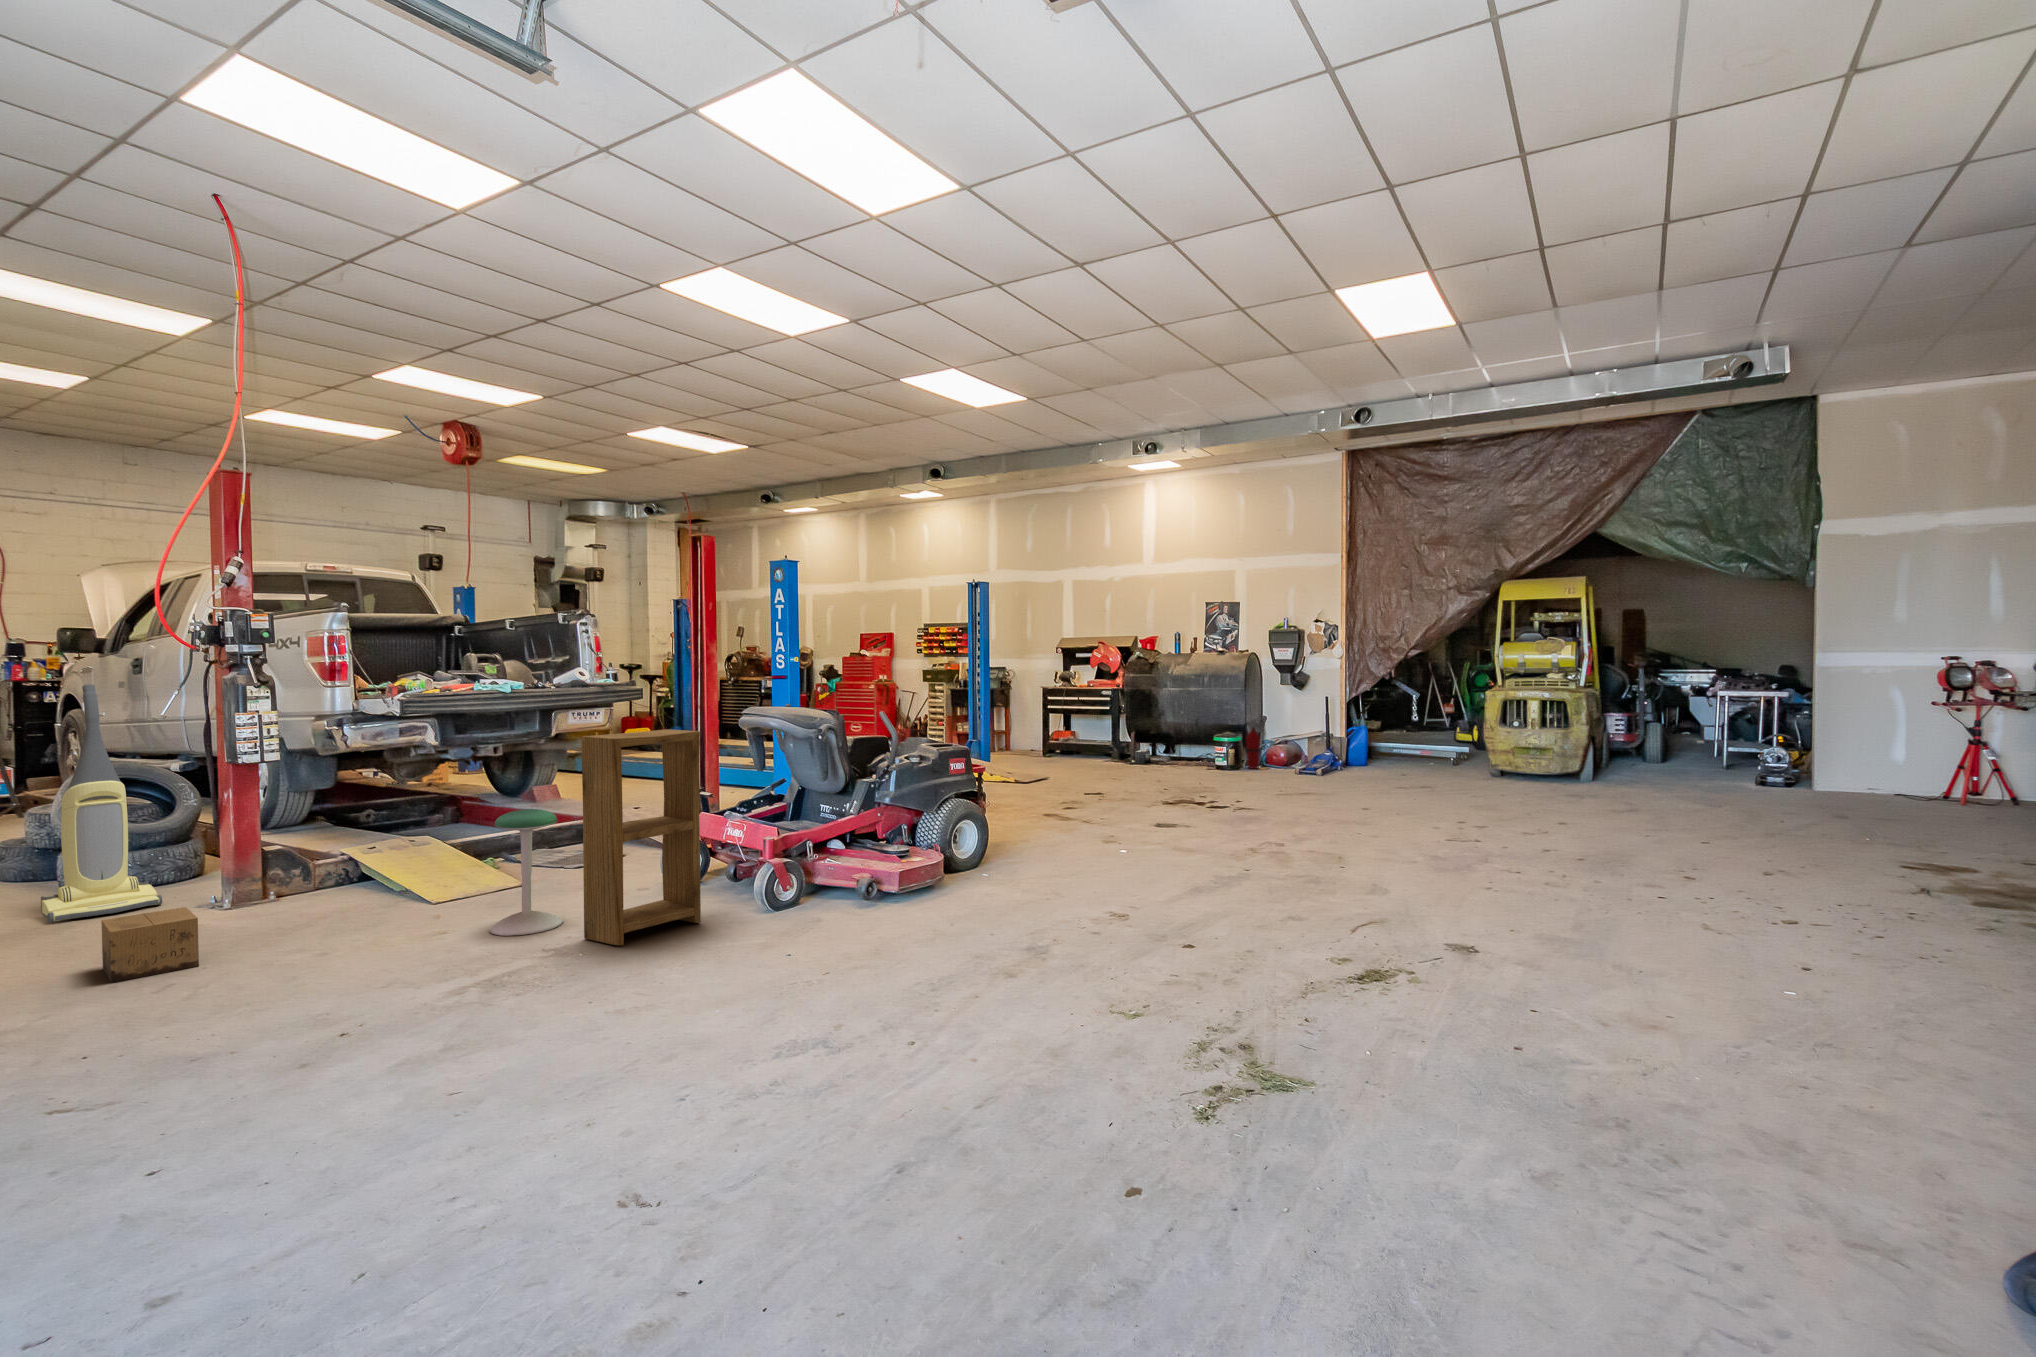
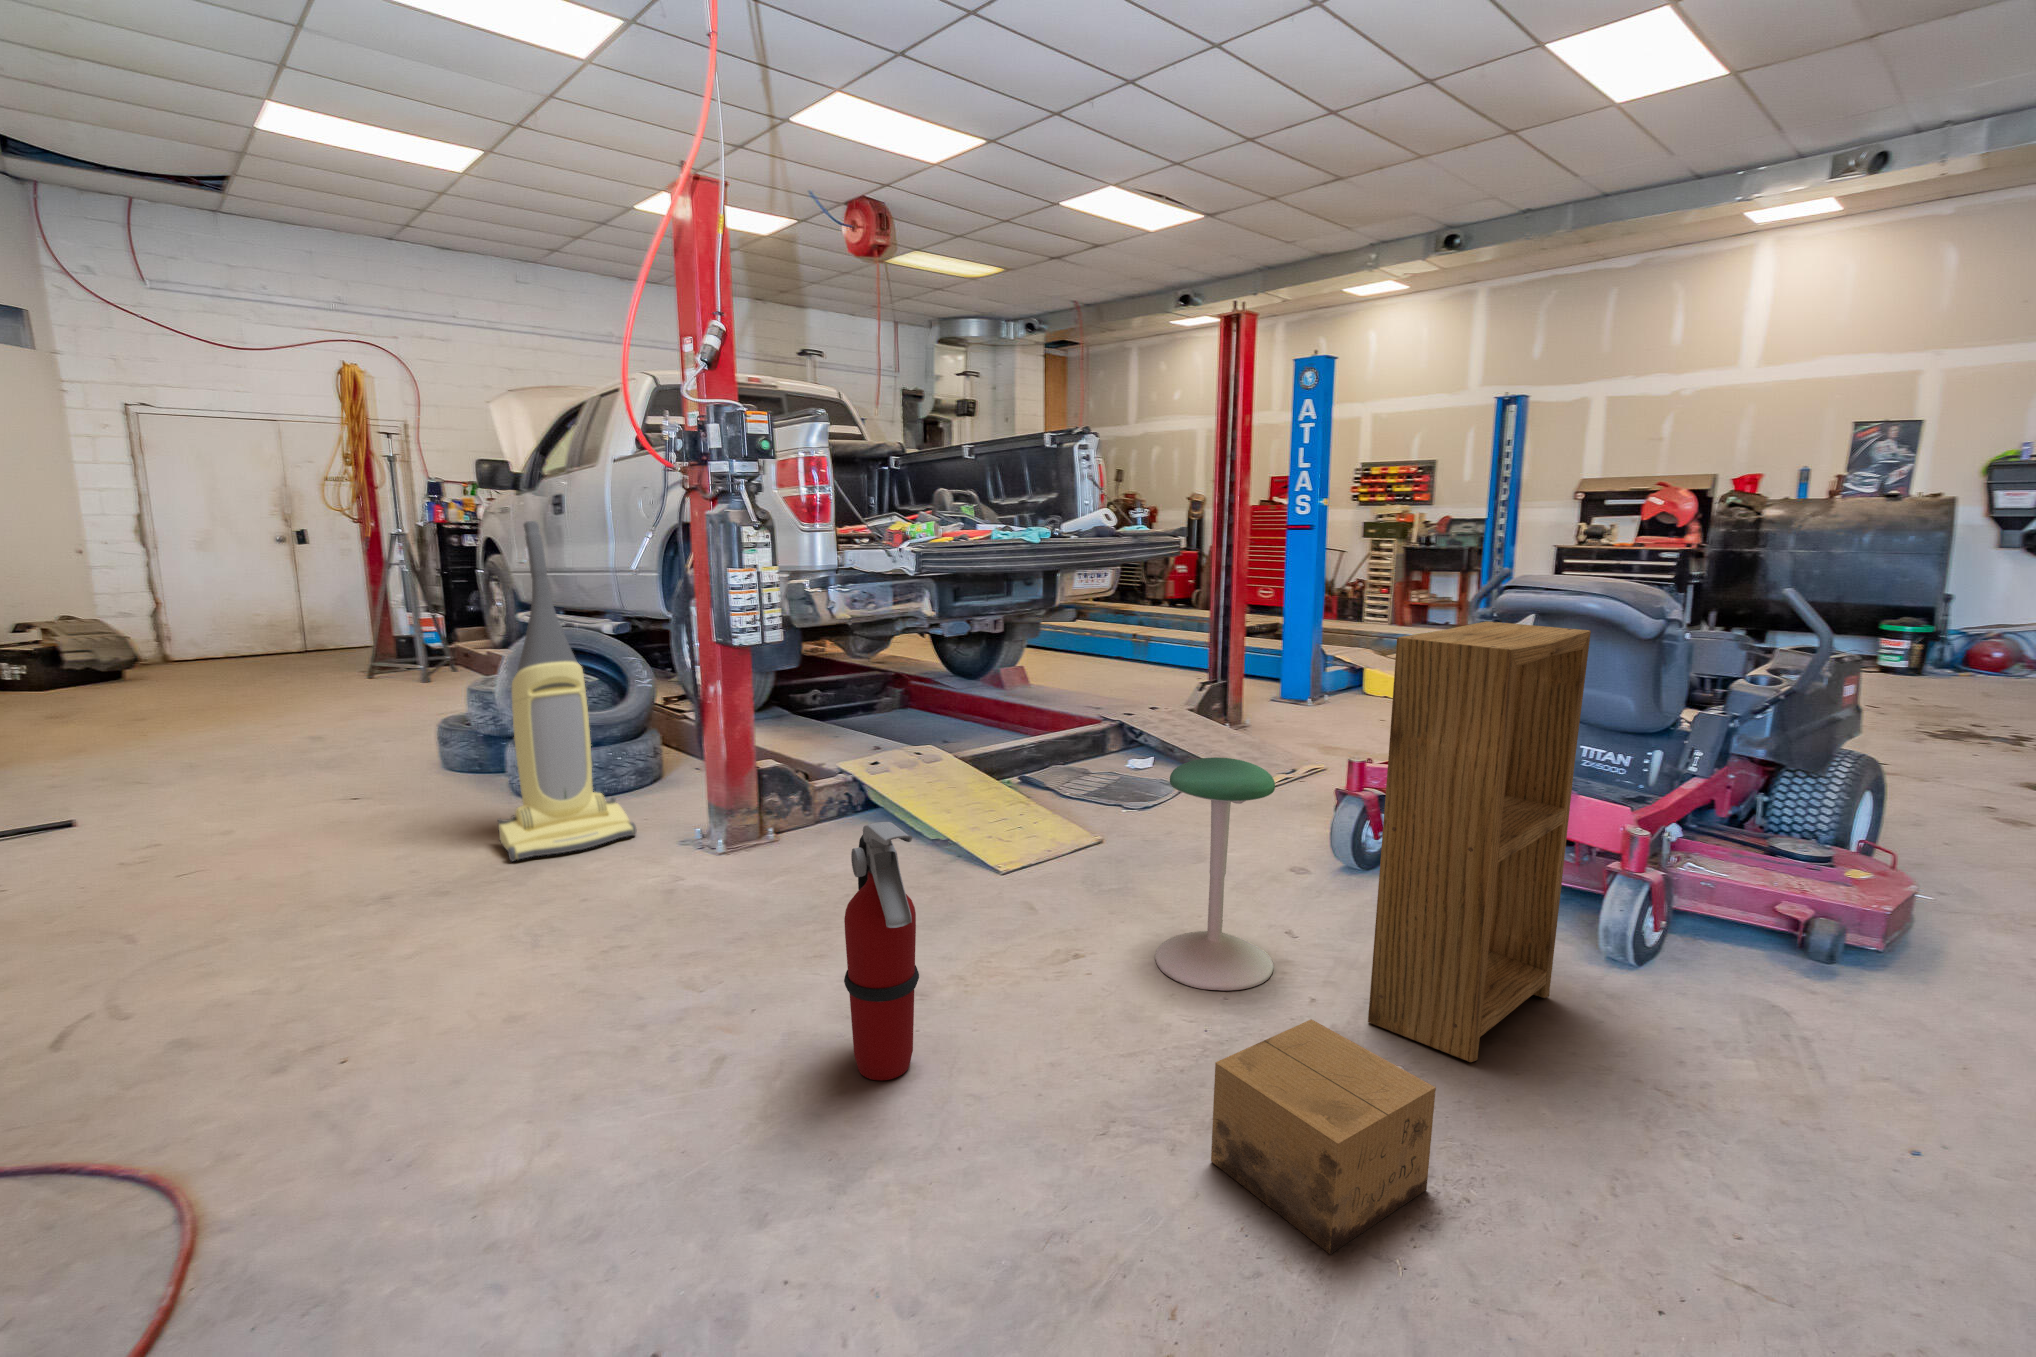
fire extinguisher: present [1243,718,1265,769] -> present [844,822,919,1080]
cardboard box: present [102,907,199,983] -> present [1211,1019,1436,1254]

